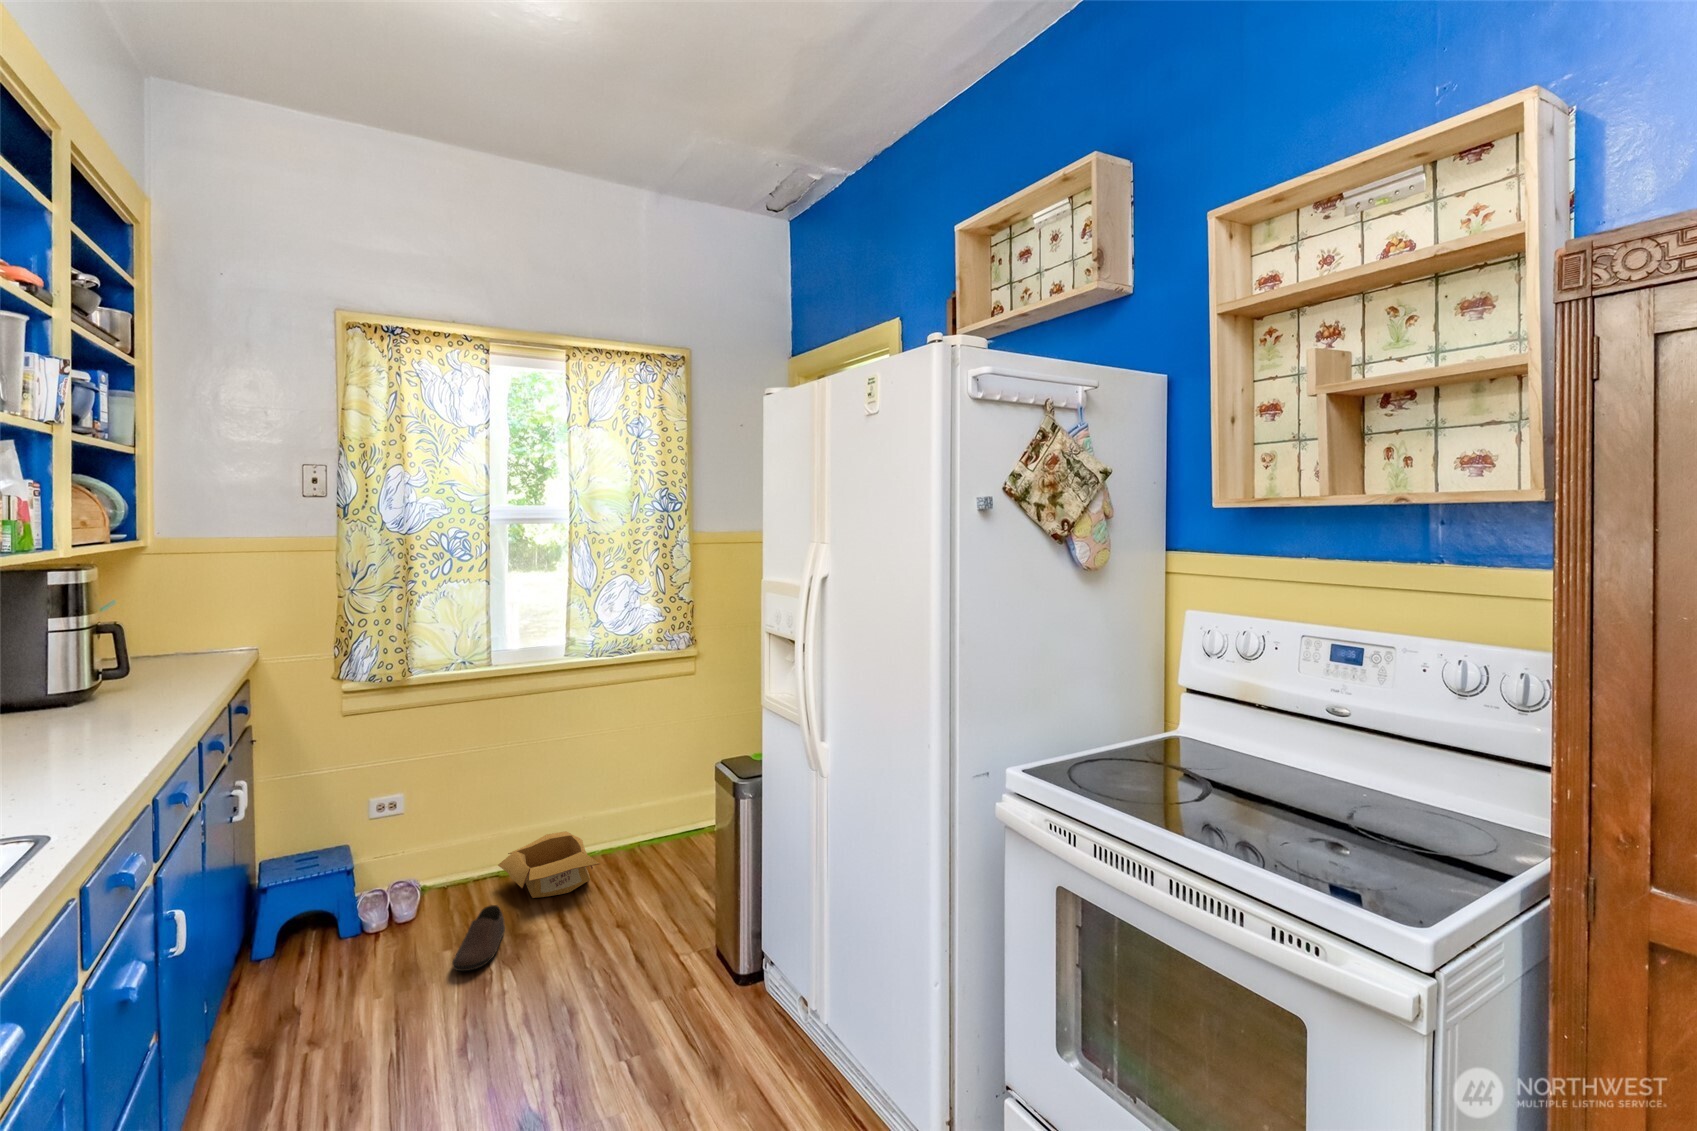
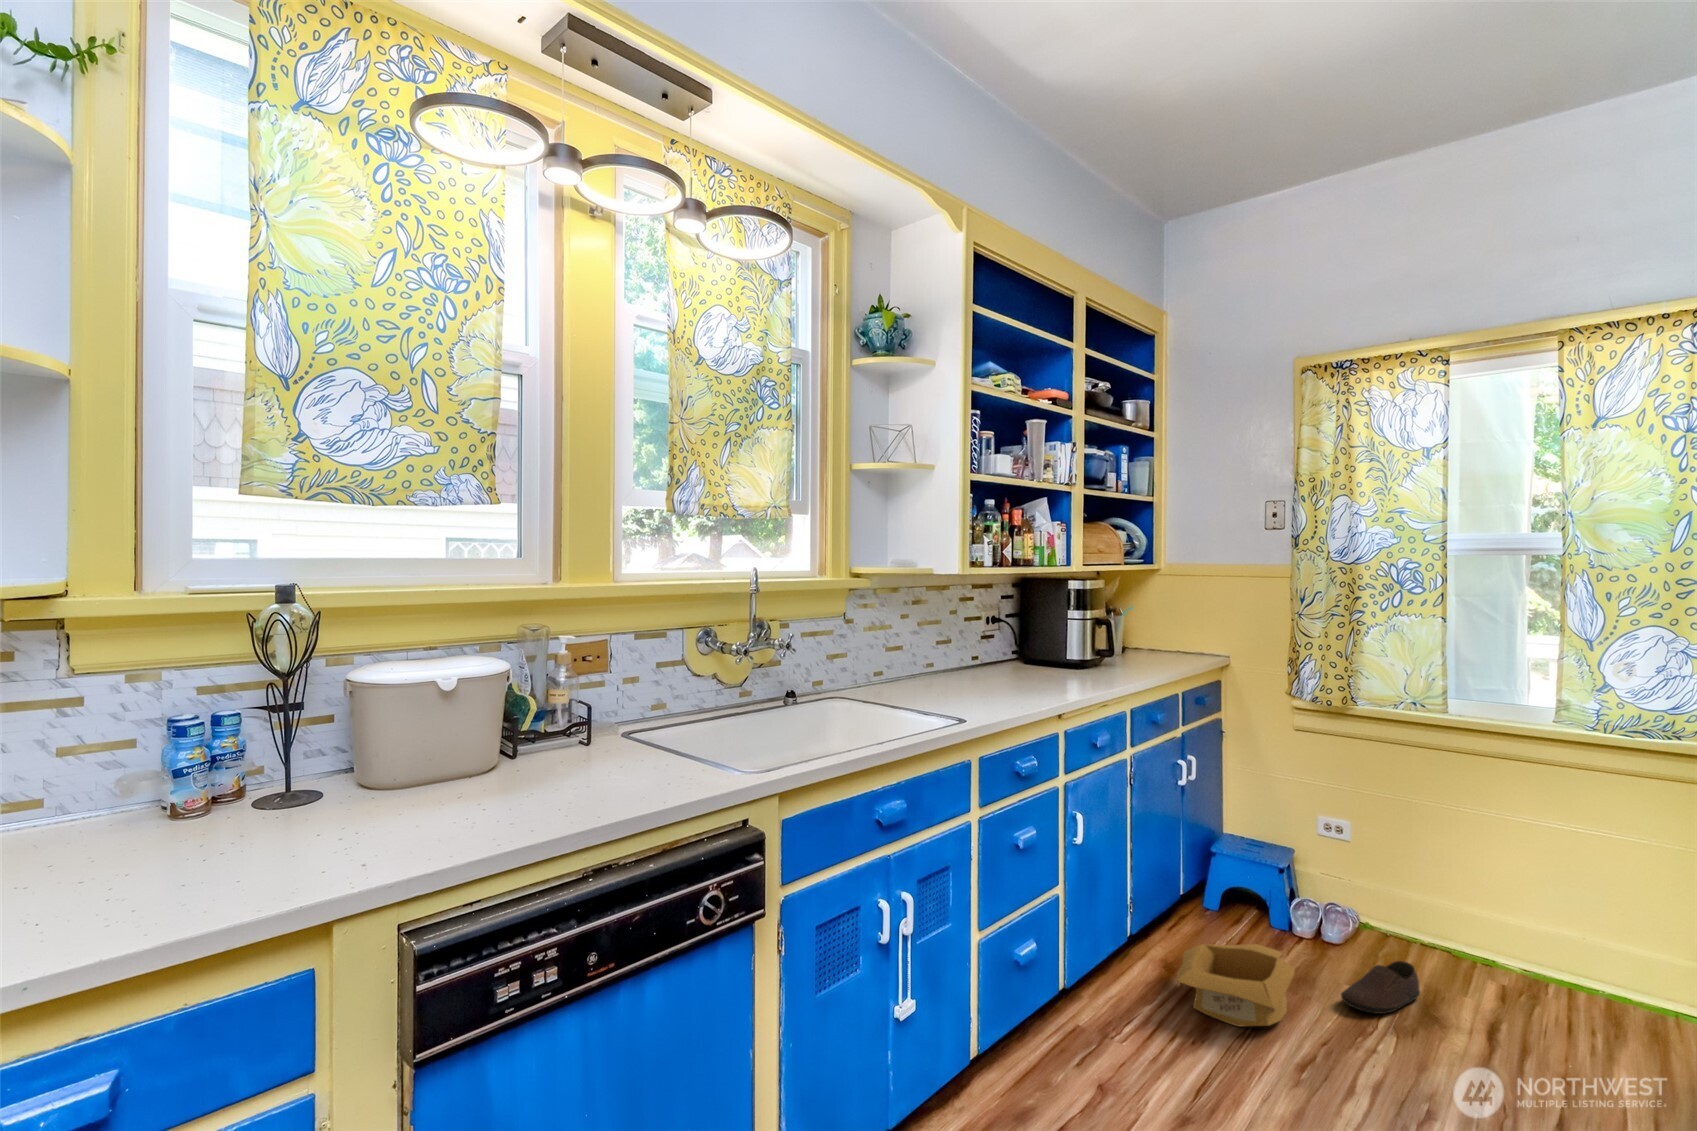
cardboard box: present [498,831,600,898] -> present [1177,944,1295,1026]

